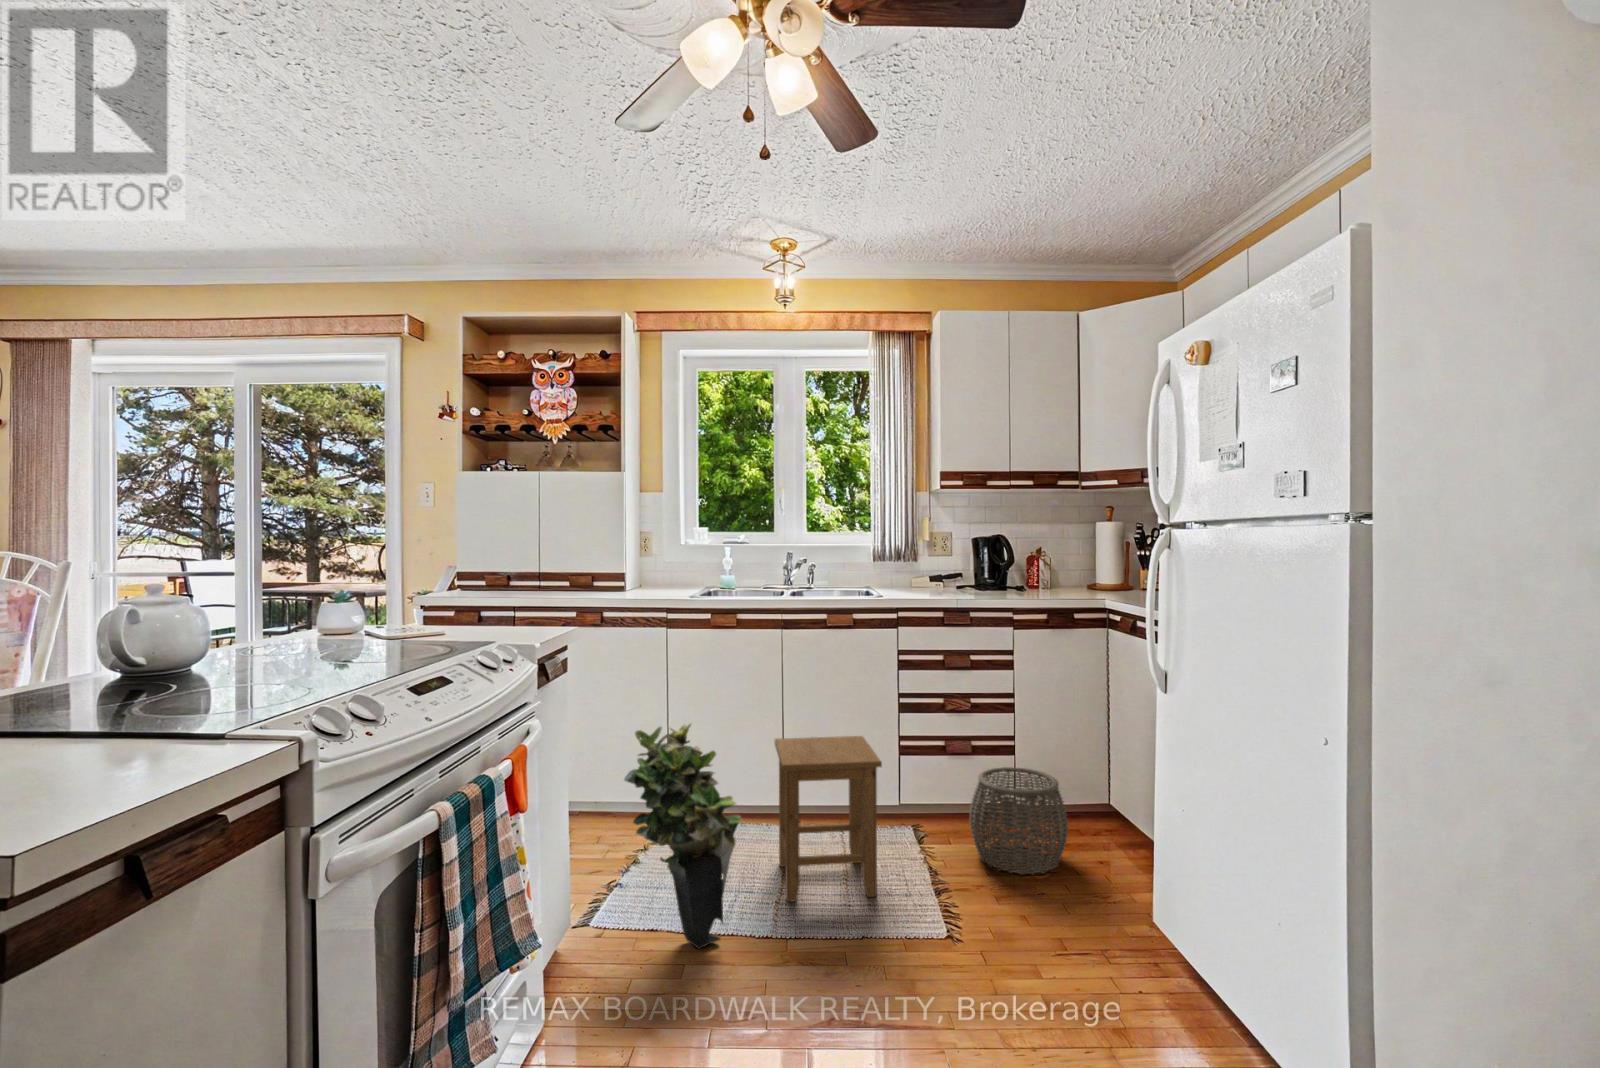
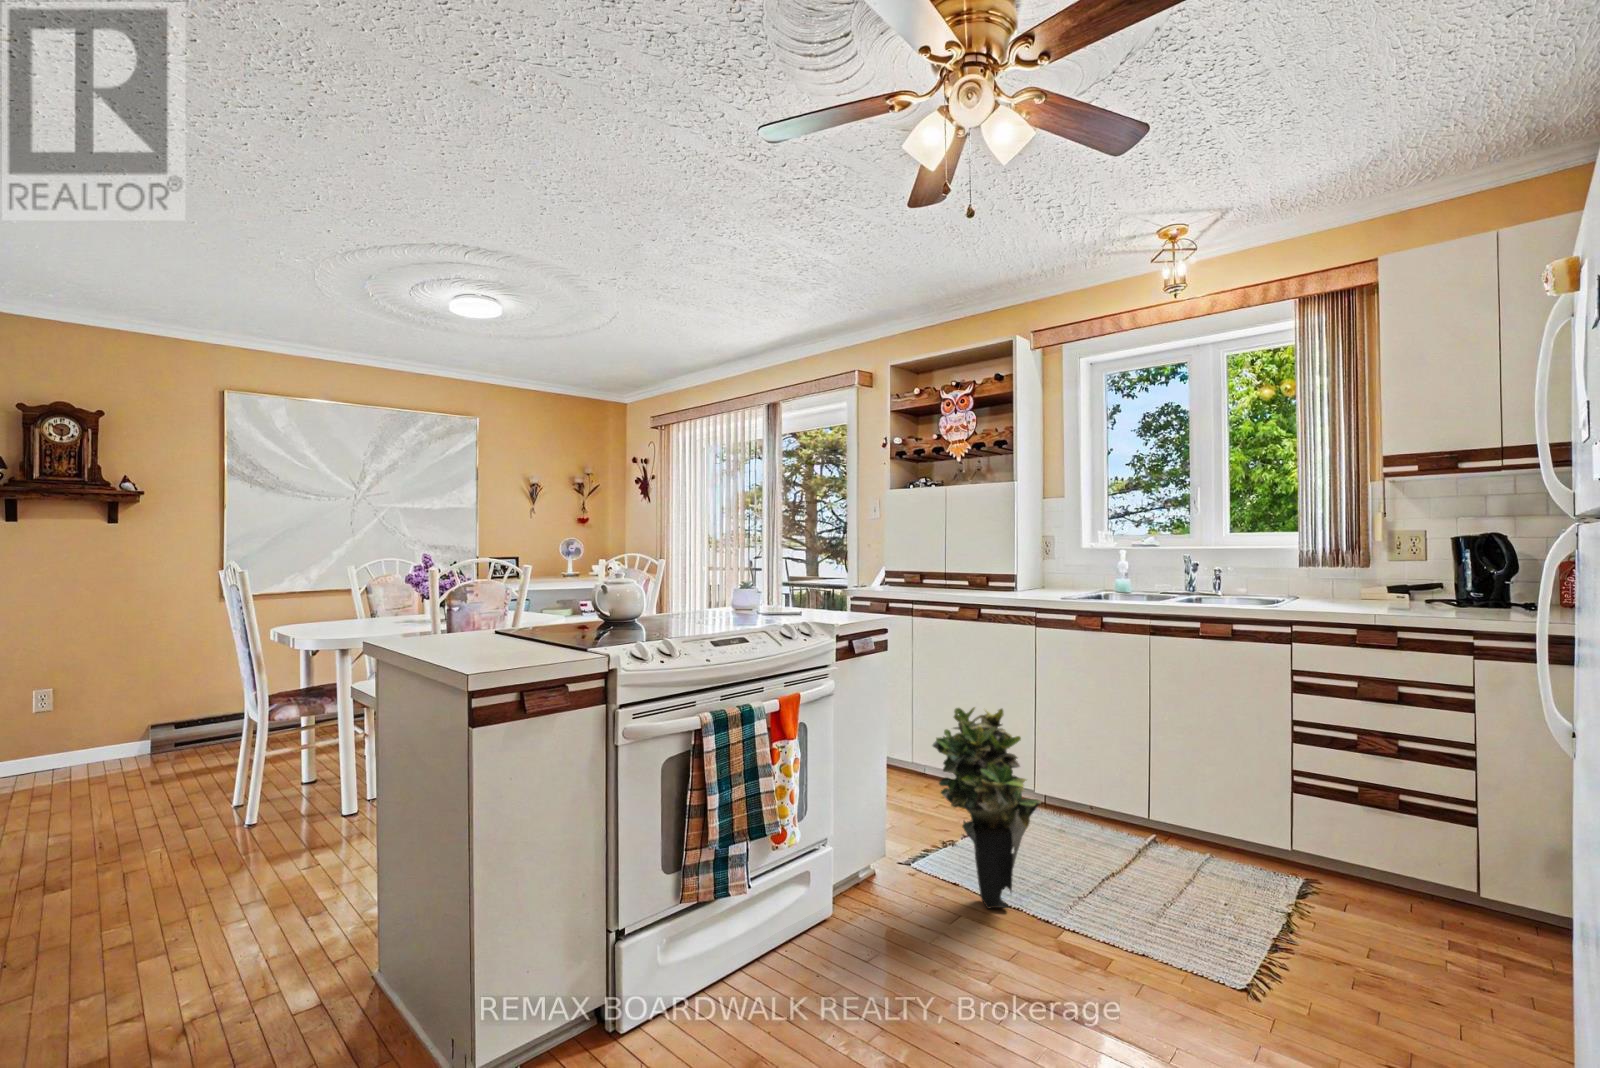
stool: present [775,736,882,902] -> none [1090,741,1215,927]
woven basket: present [970,767,1068,875] -> none [1359,828,1520,978]

